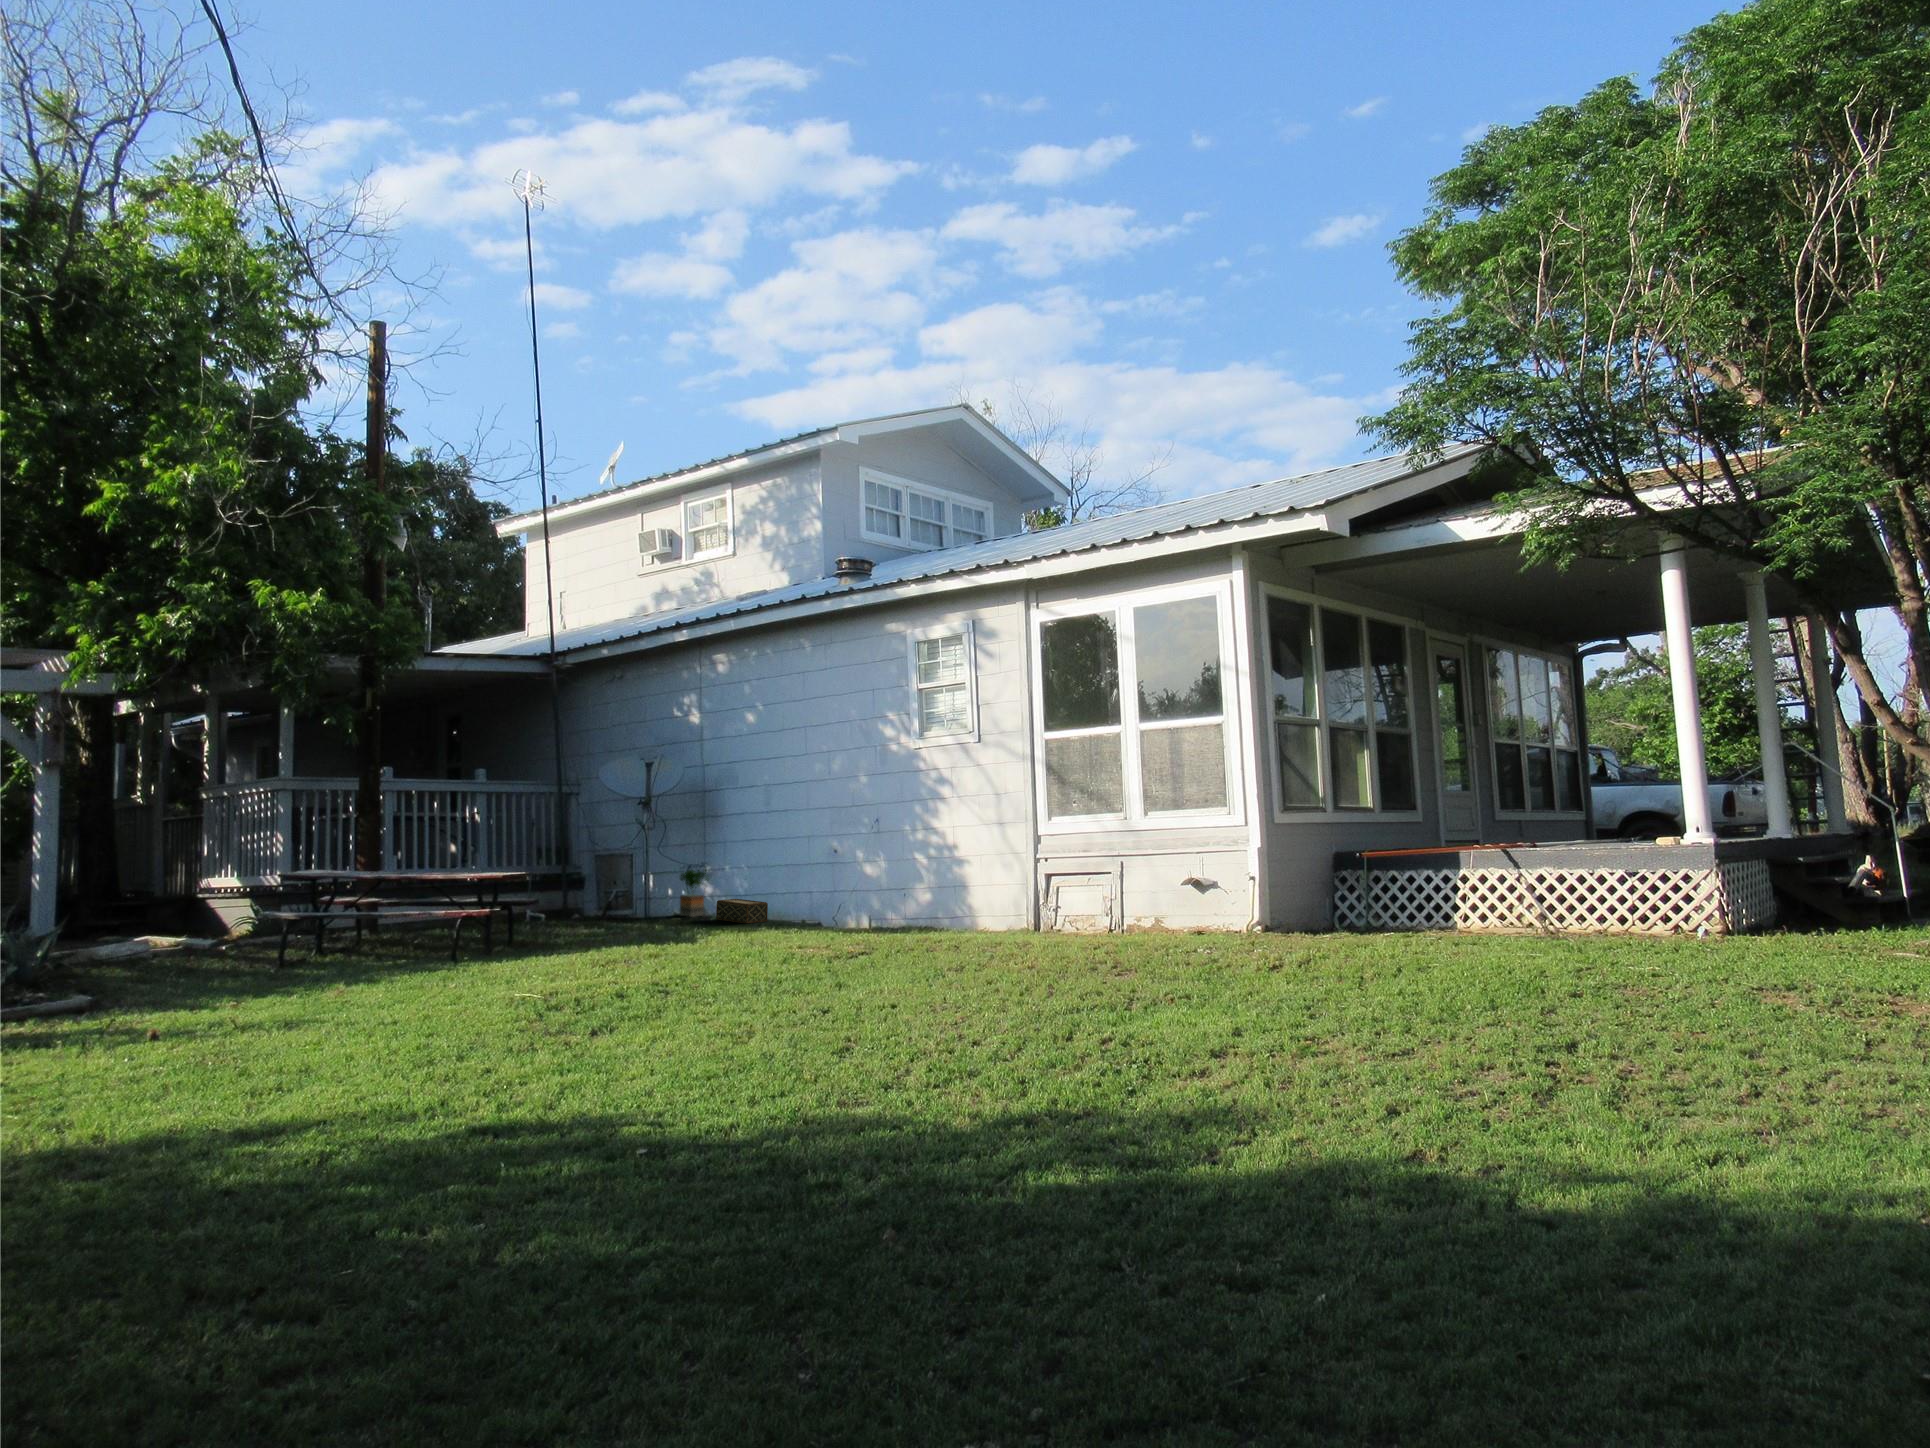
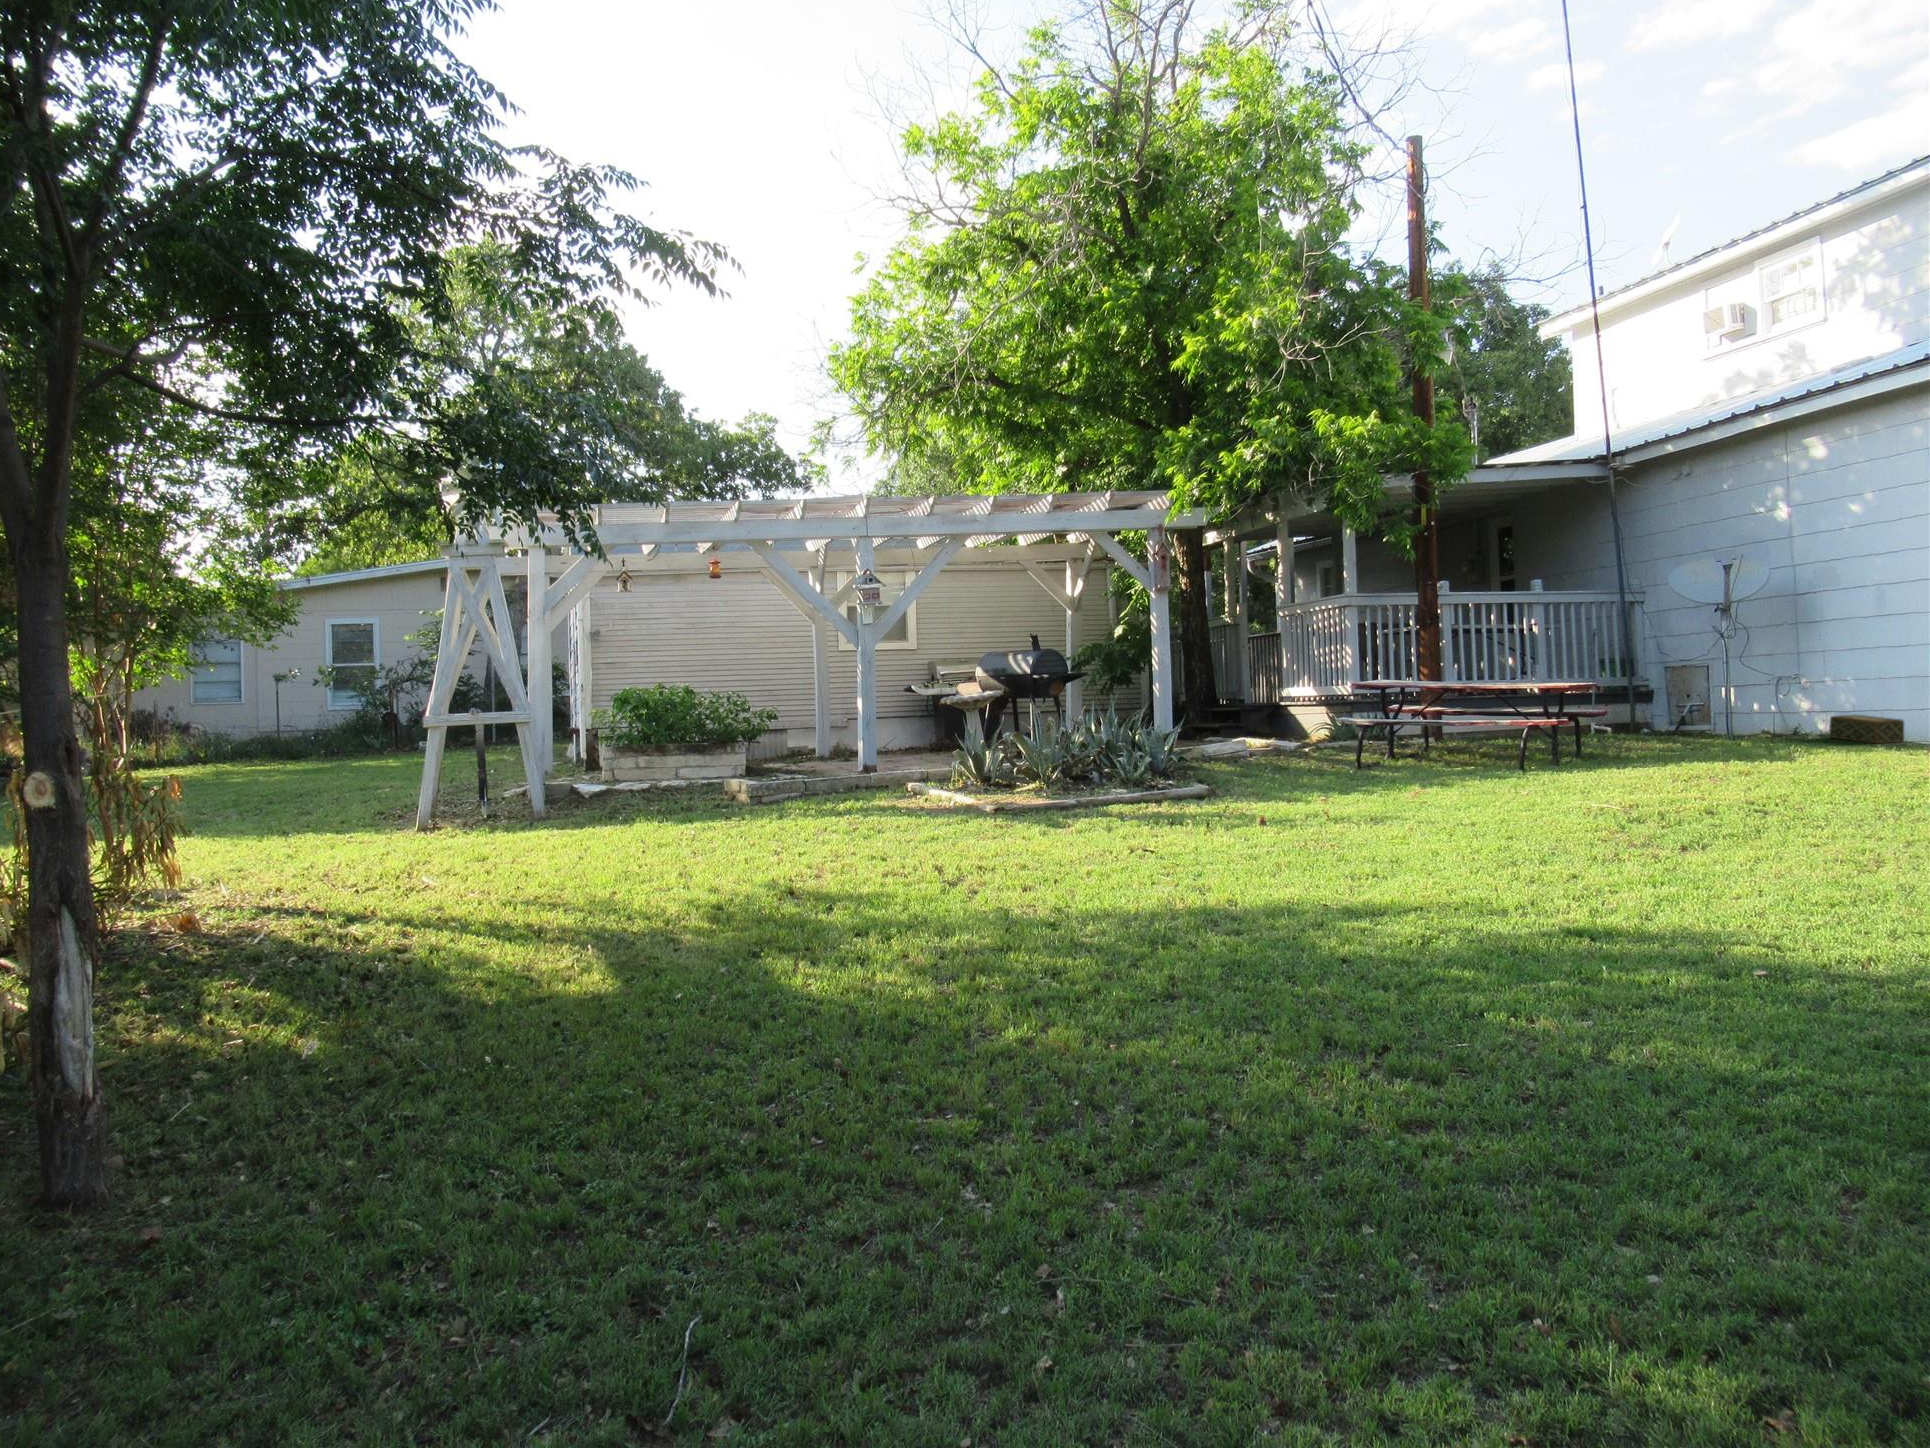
potted tree: present [680,870,707,917] -> none [1775,680,1818,734]

